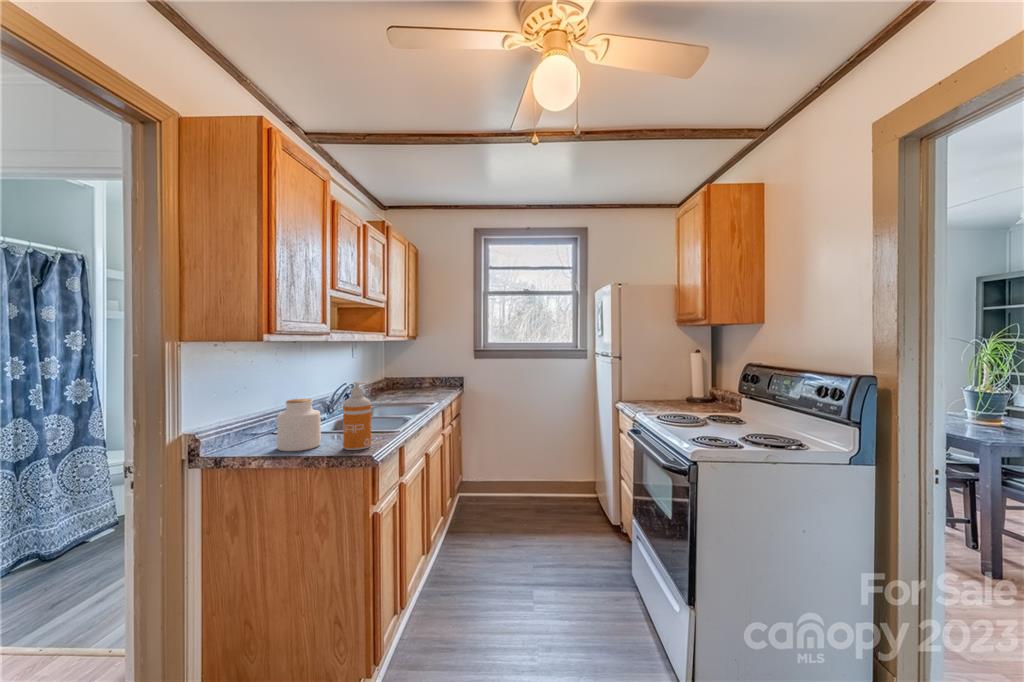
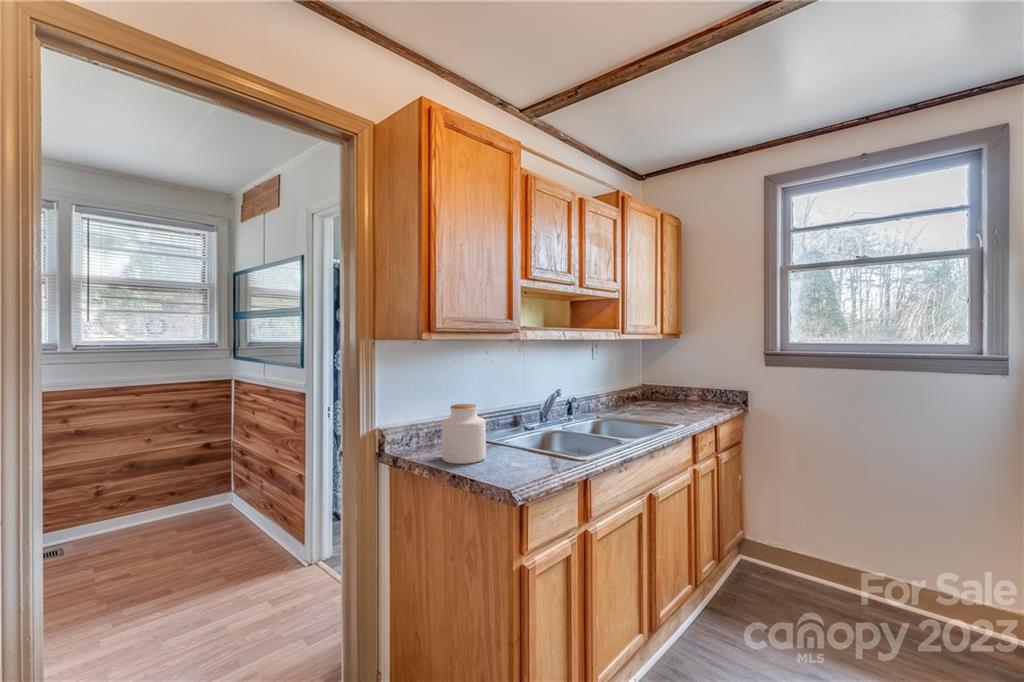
soap dispenser: present [343,382,371,450] -> none [495,389,528,476]

